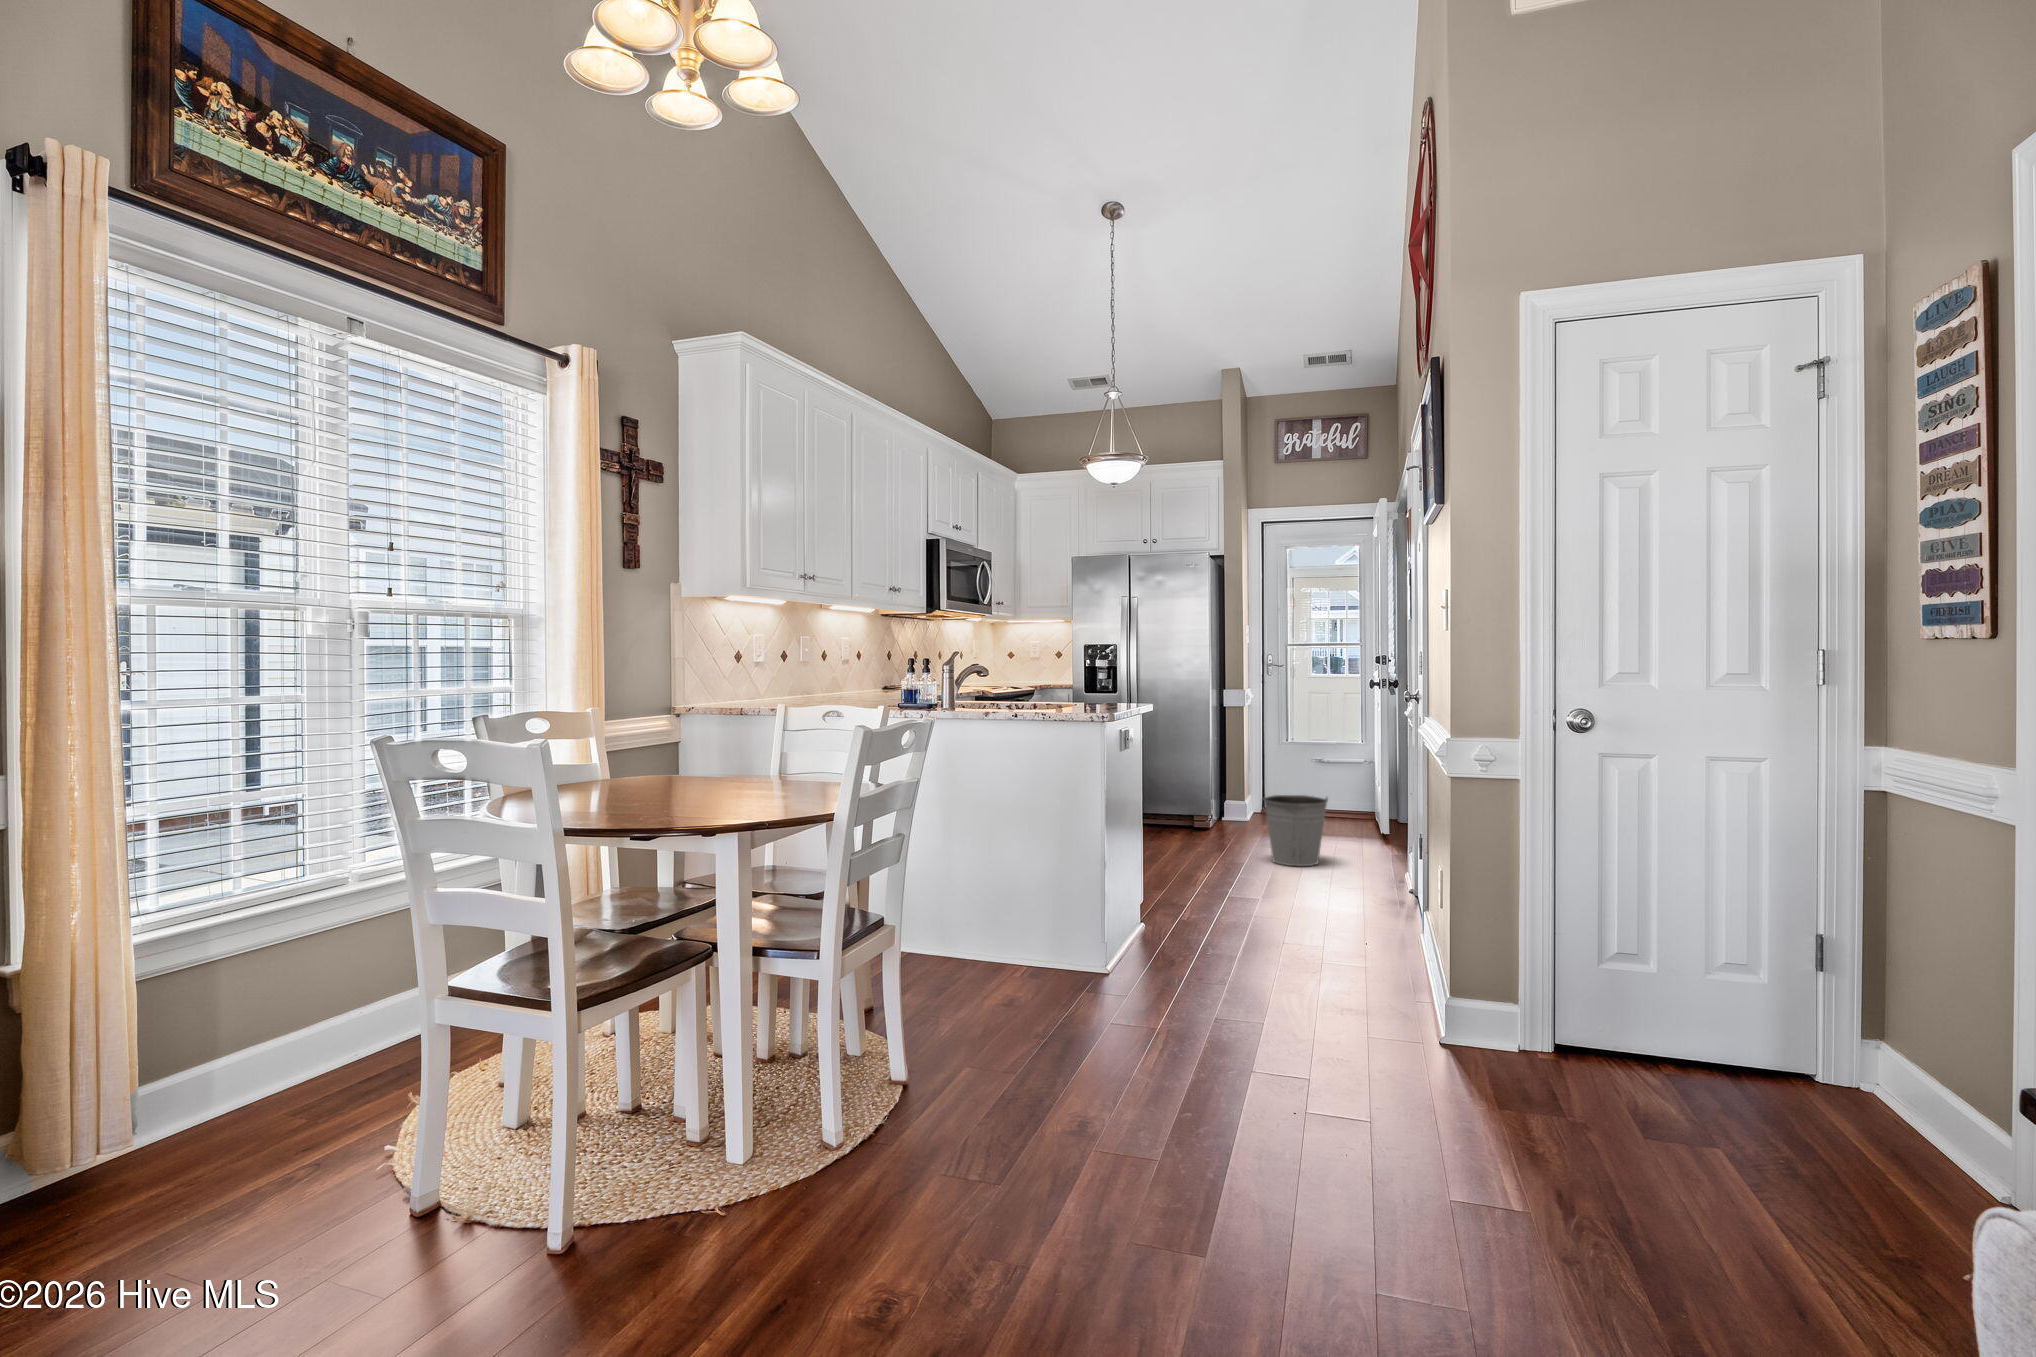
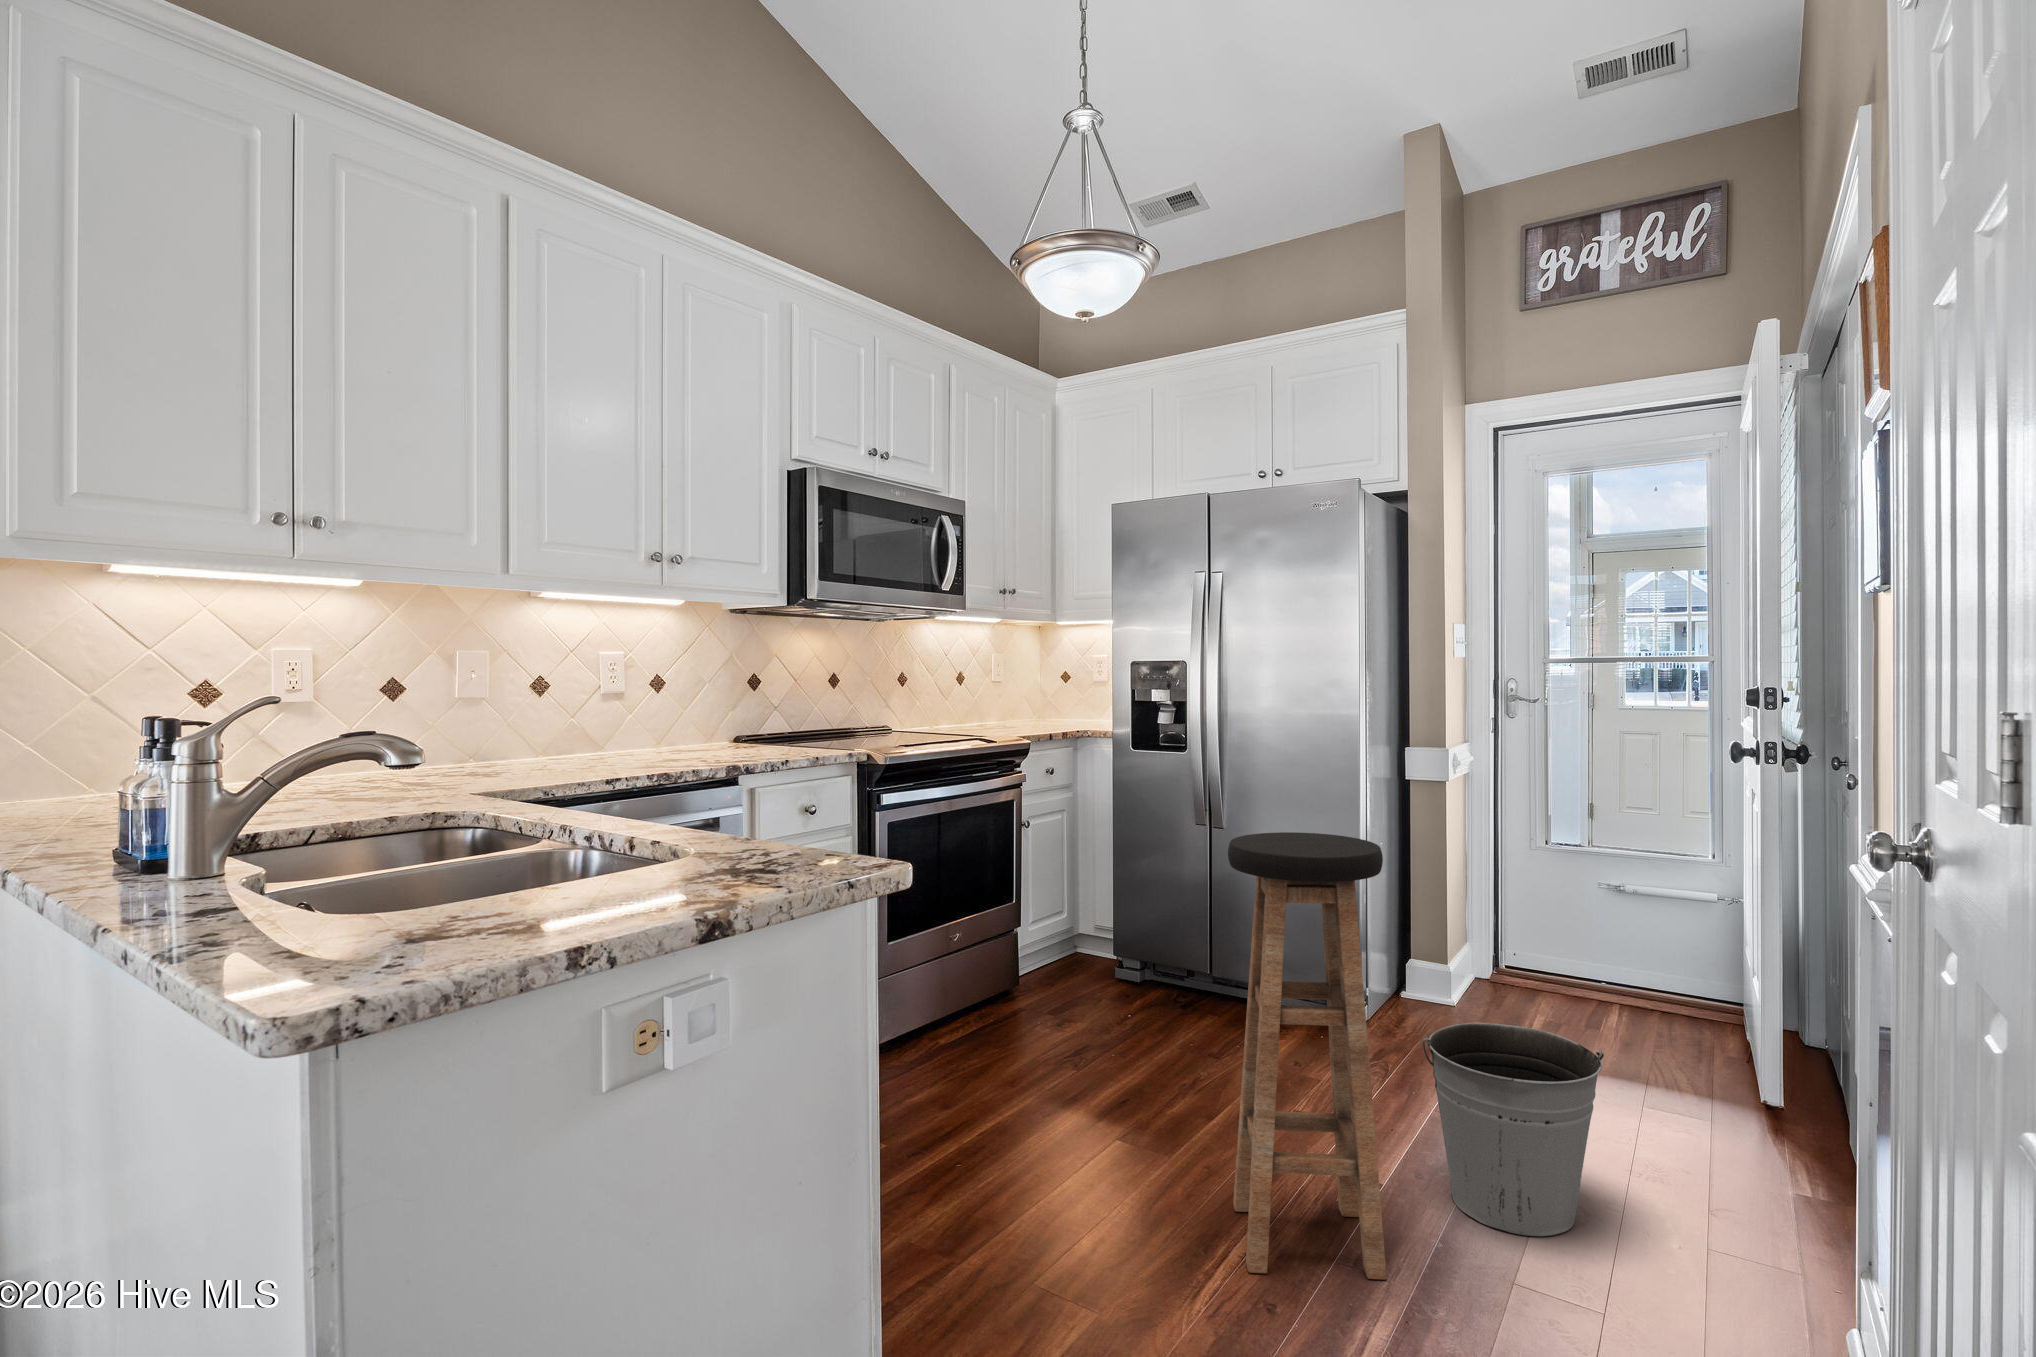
bar stool: none [1193,714,1259,879] -> present [1228,832,1387,1280]

